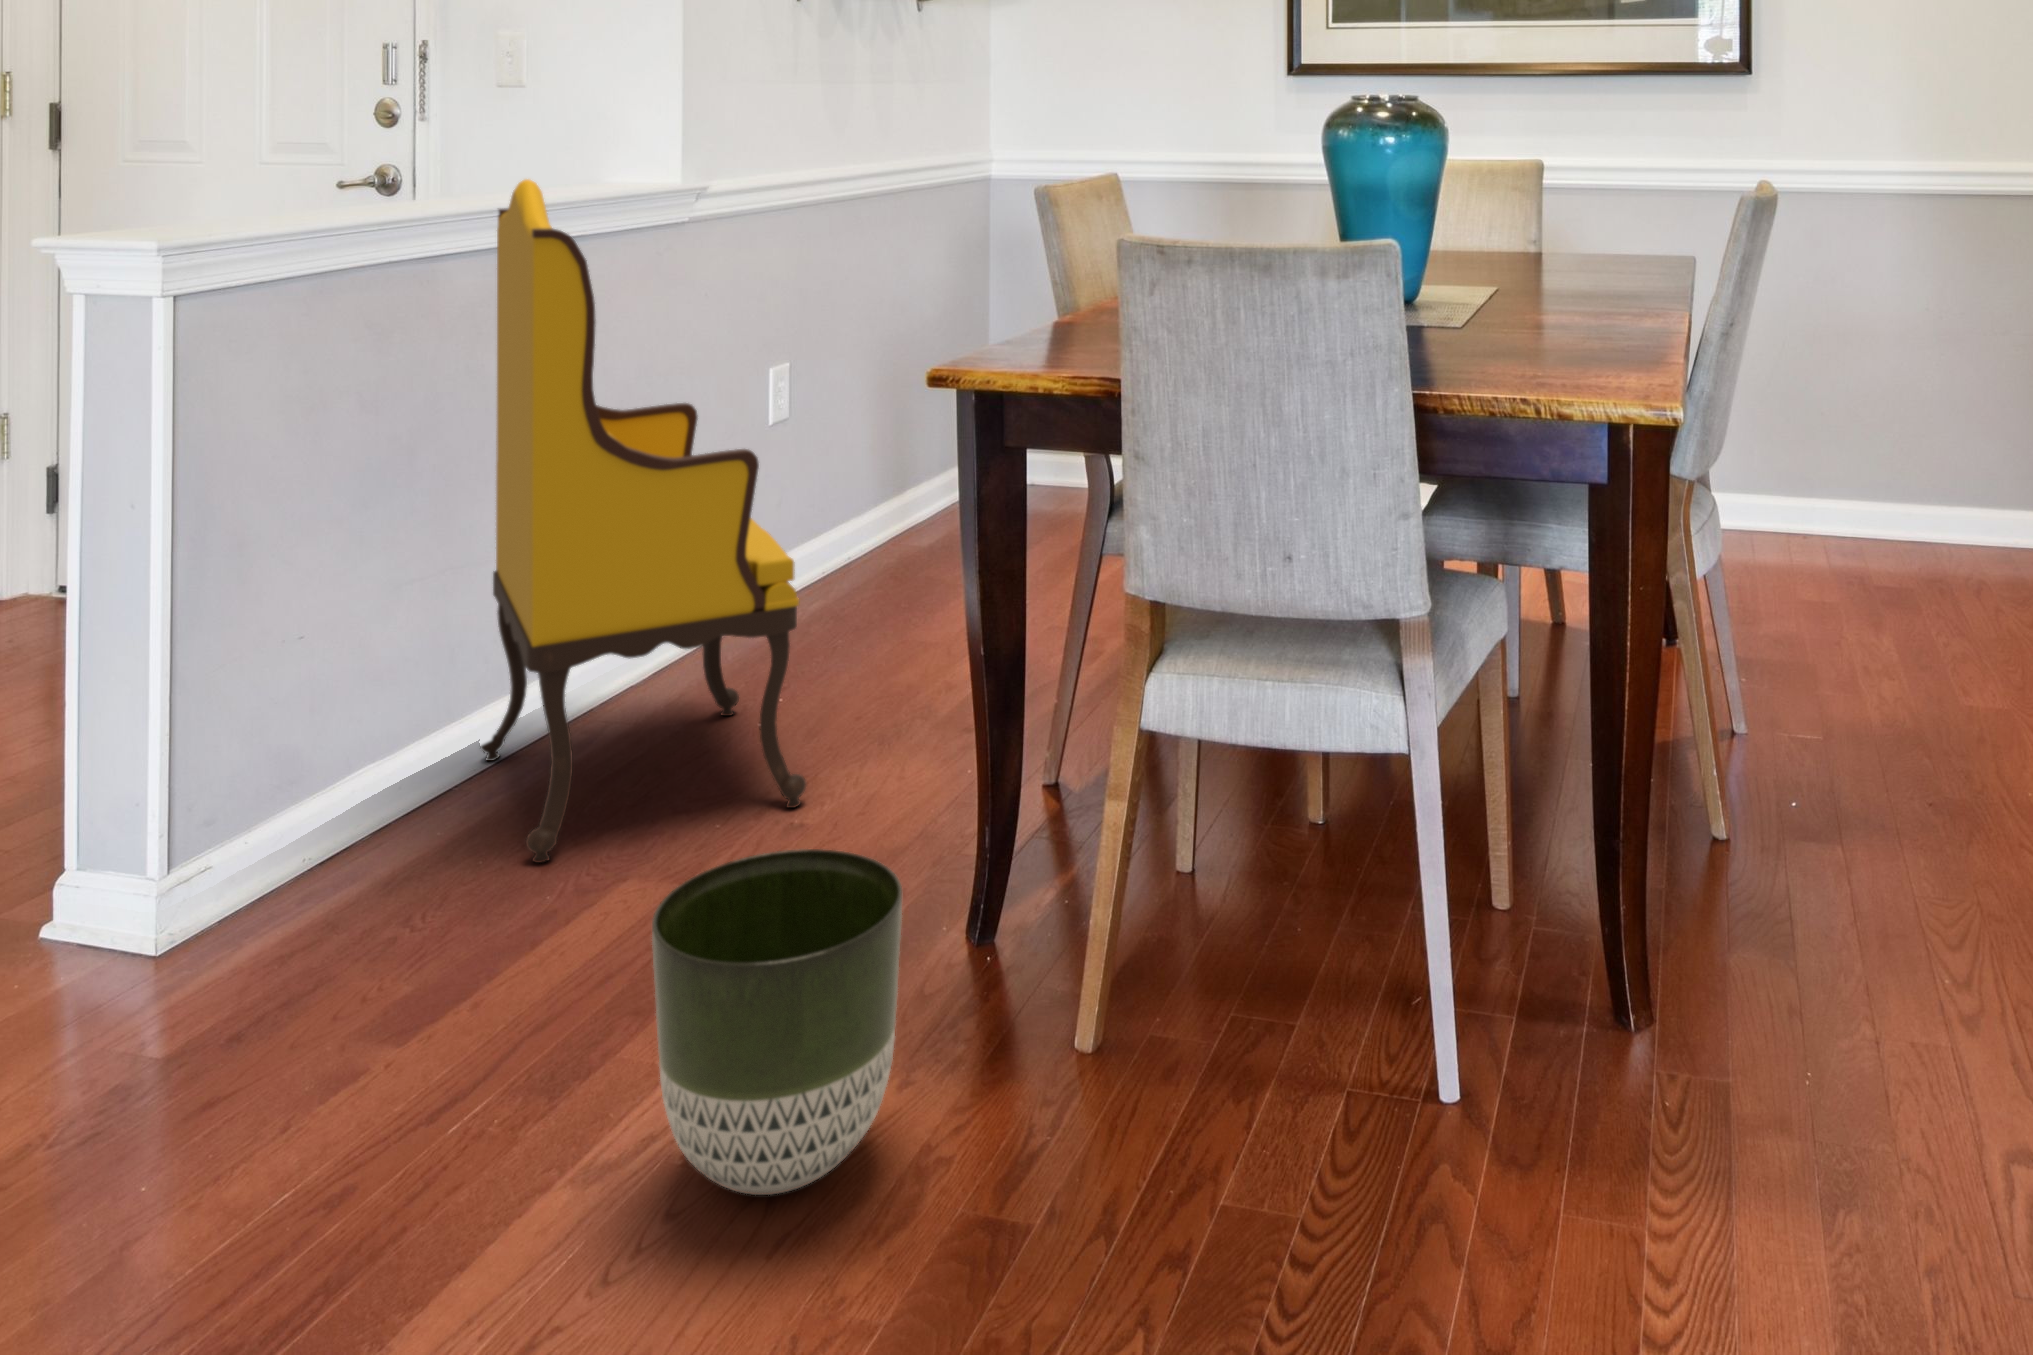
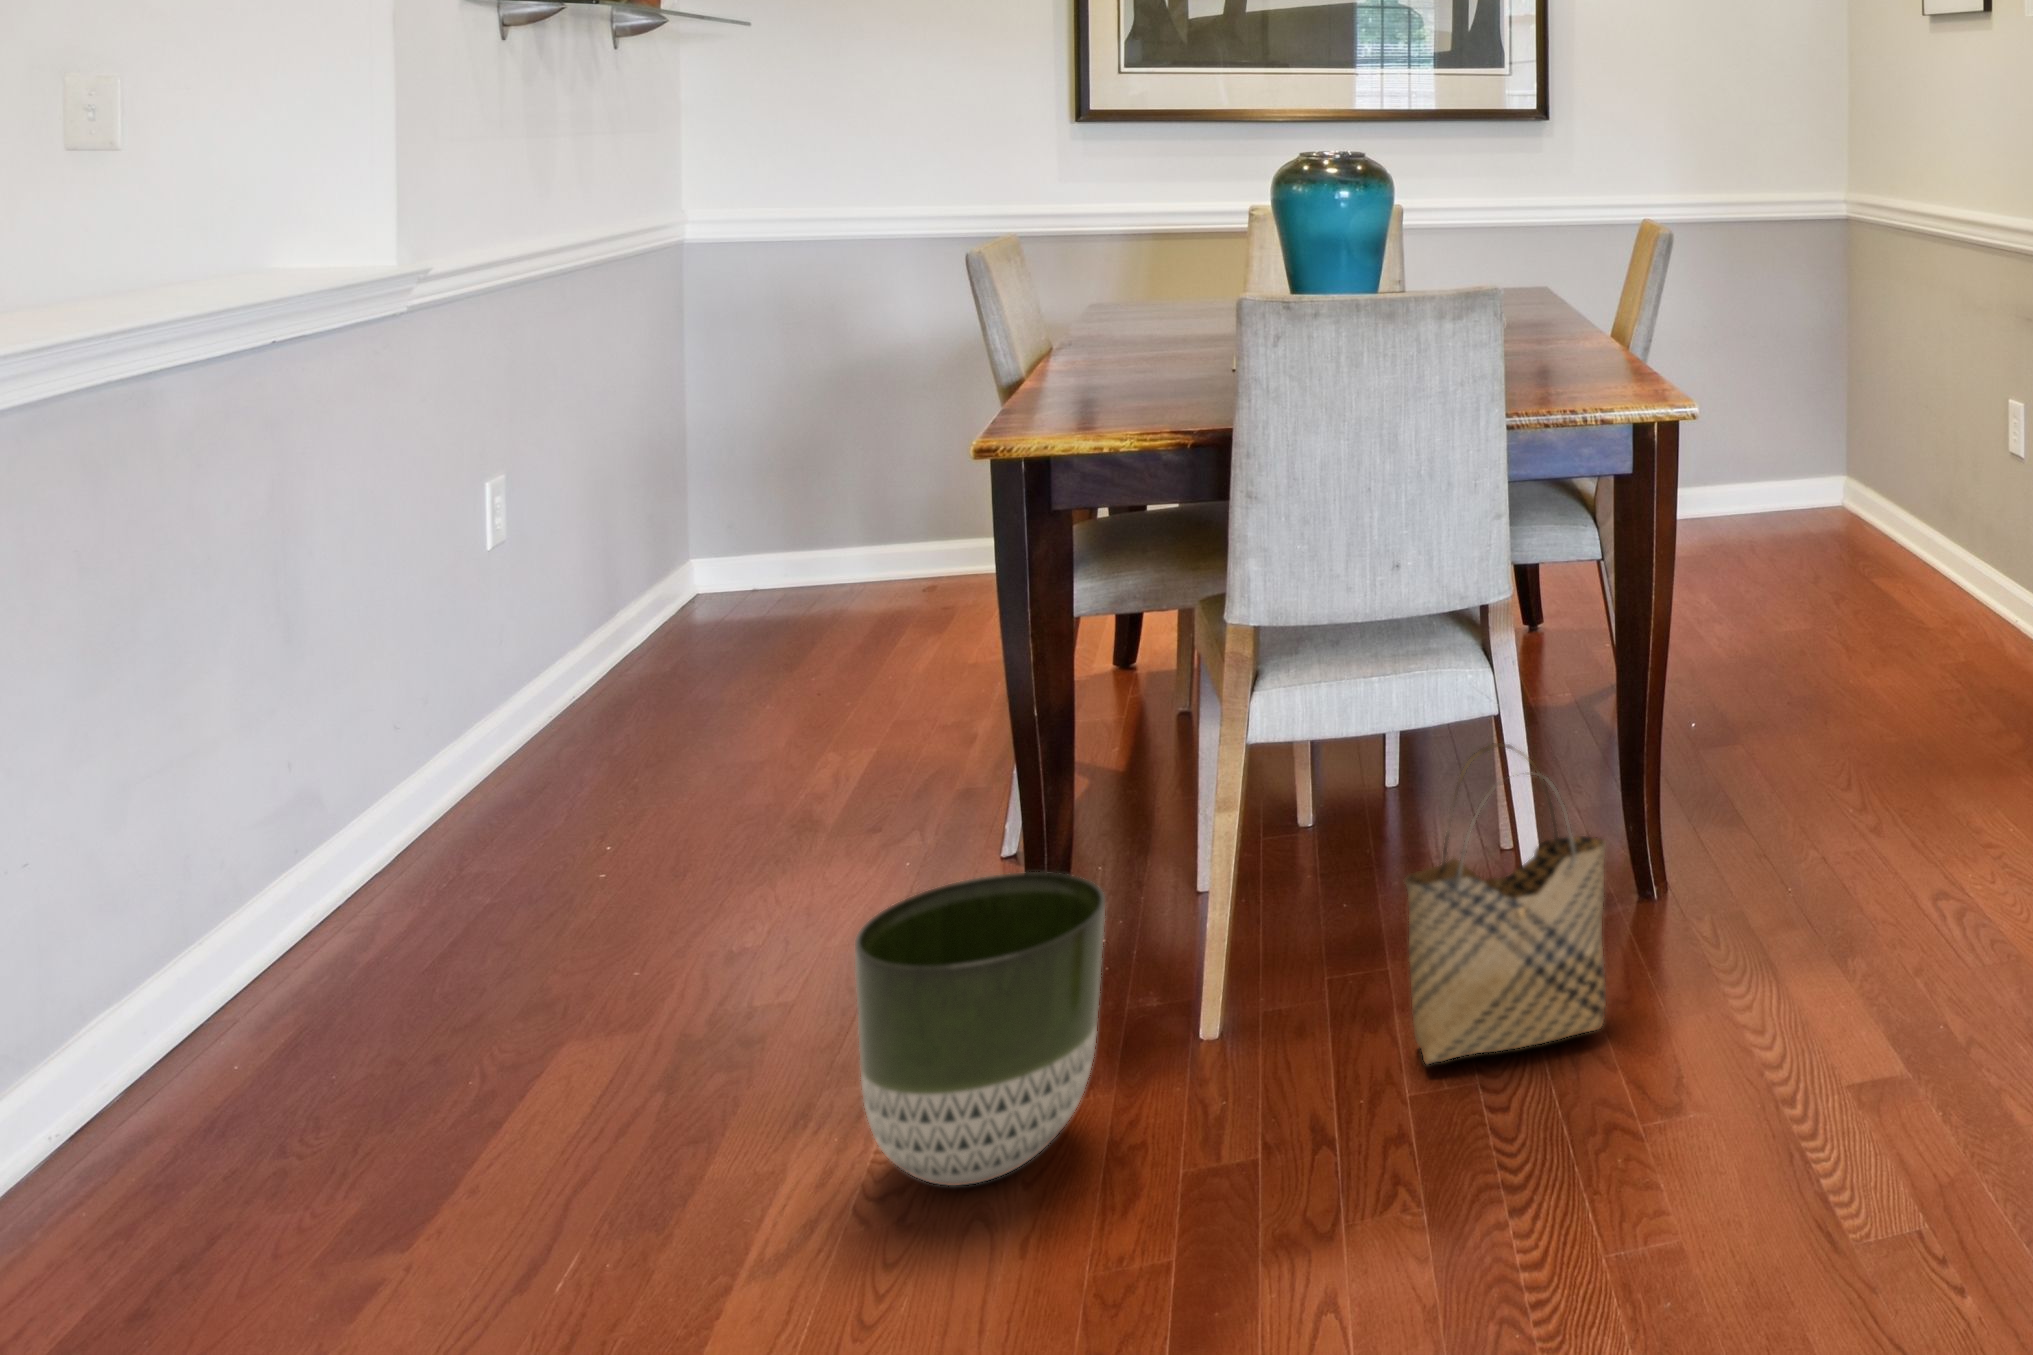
armchair: present [480,179,806,863] -> none [200,265,725,1049]
woven basket: none [1223,825,1485,1242] -> present [1404,743,1606,1064]

